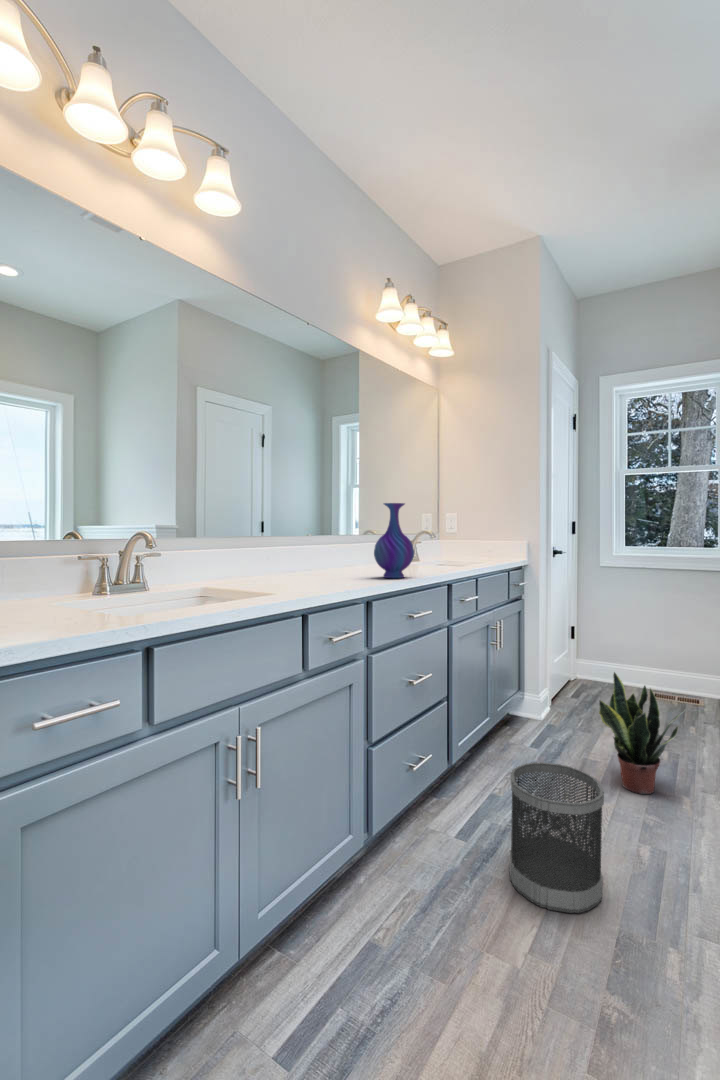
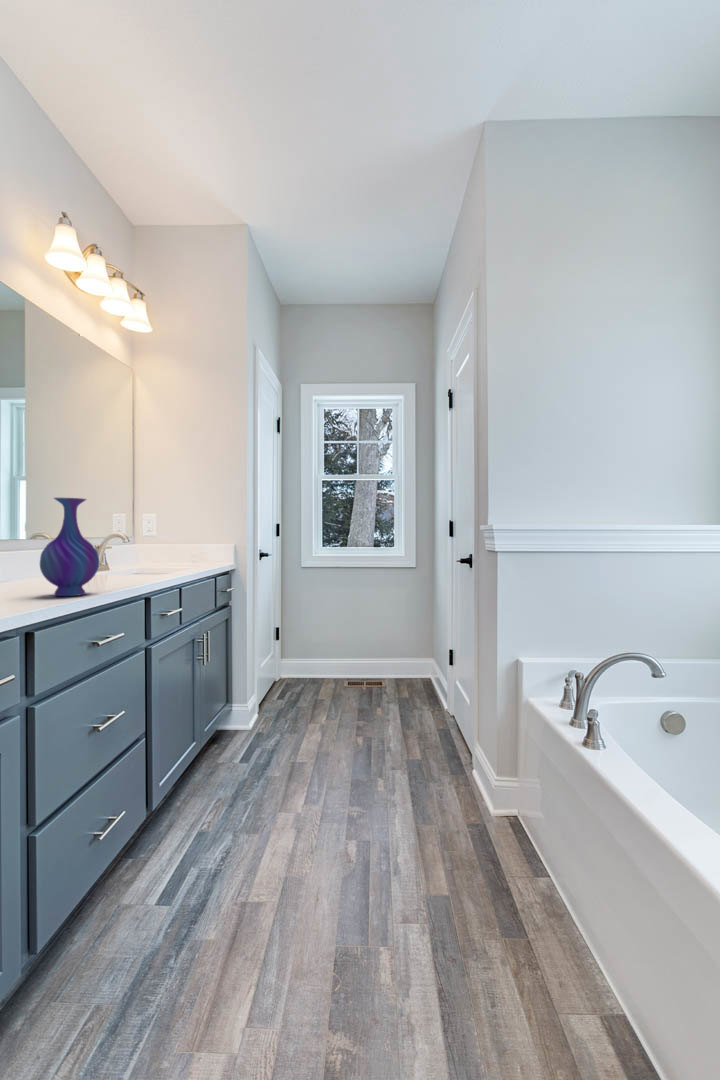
potted plant: present [599,672,684,794] -> none [308,673,381,789]
wastebasket: present [509,762,604,913] -> none [222,786,321,960]

